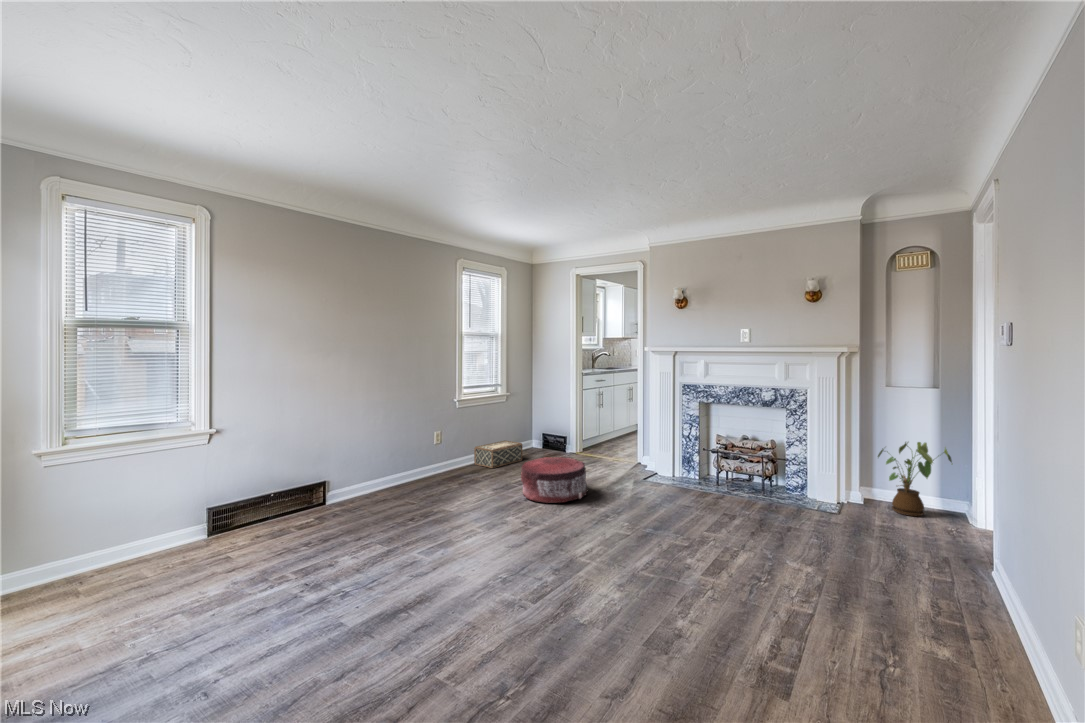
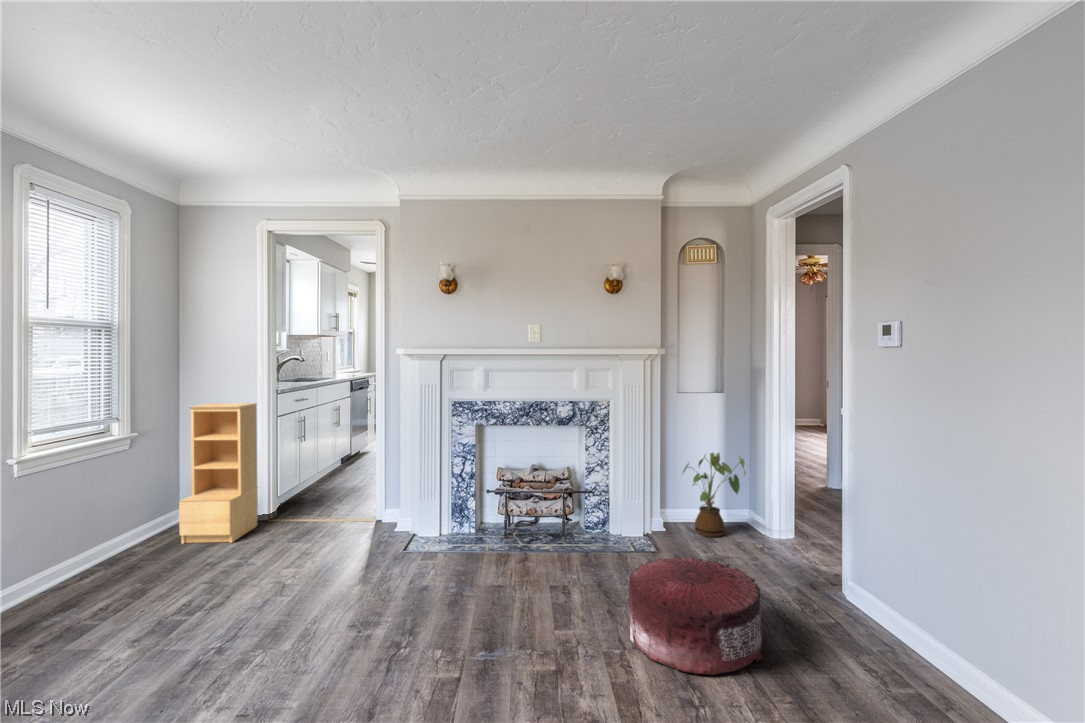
bookshelf: none [529,380,570,461] -> present [179,403,258,544]
woven basket: present [474,441,522,468] -> none [52,522,167,586]
pouf: present [521,457,588,503] -> present [628,555,763,675]

